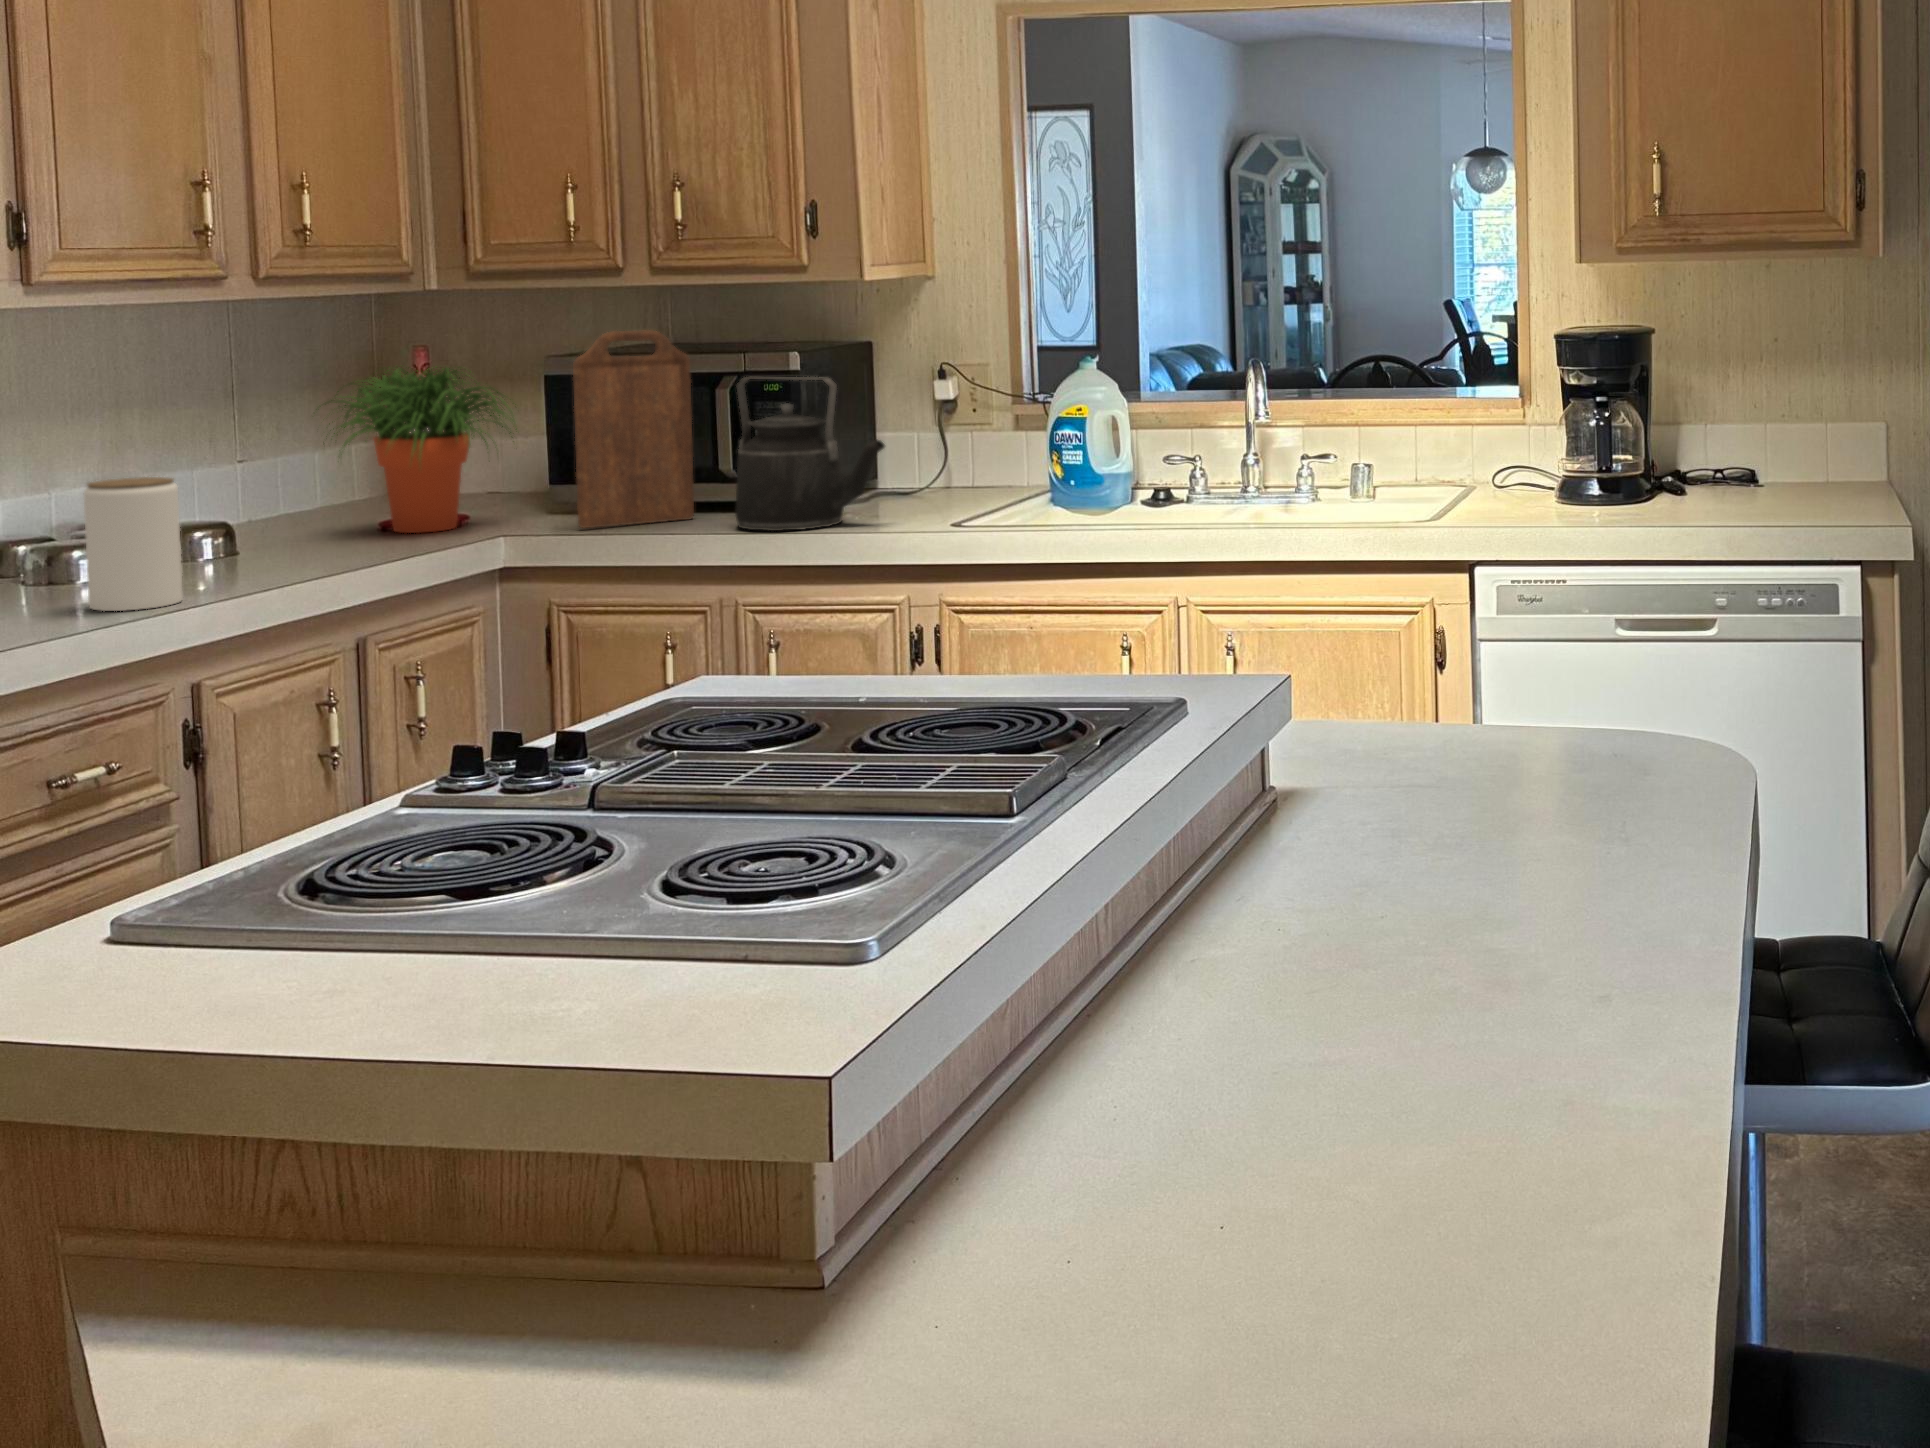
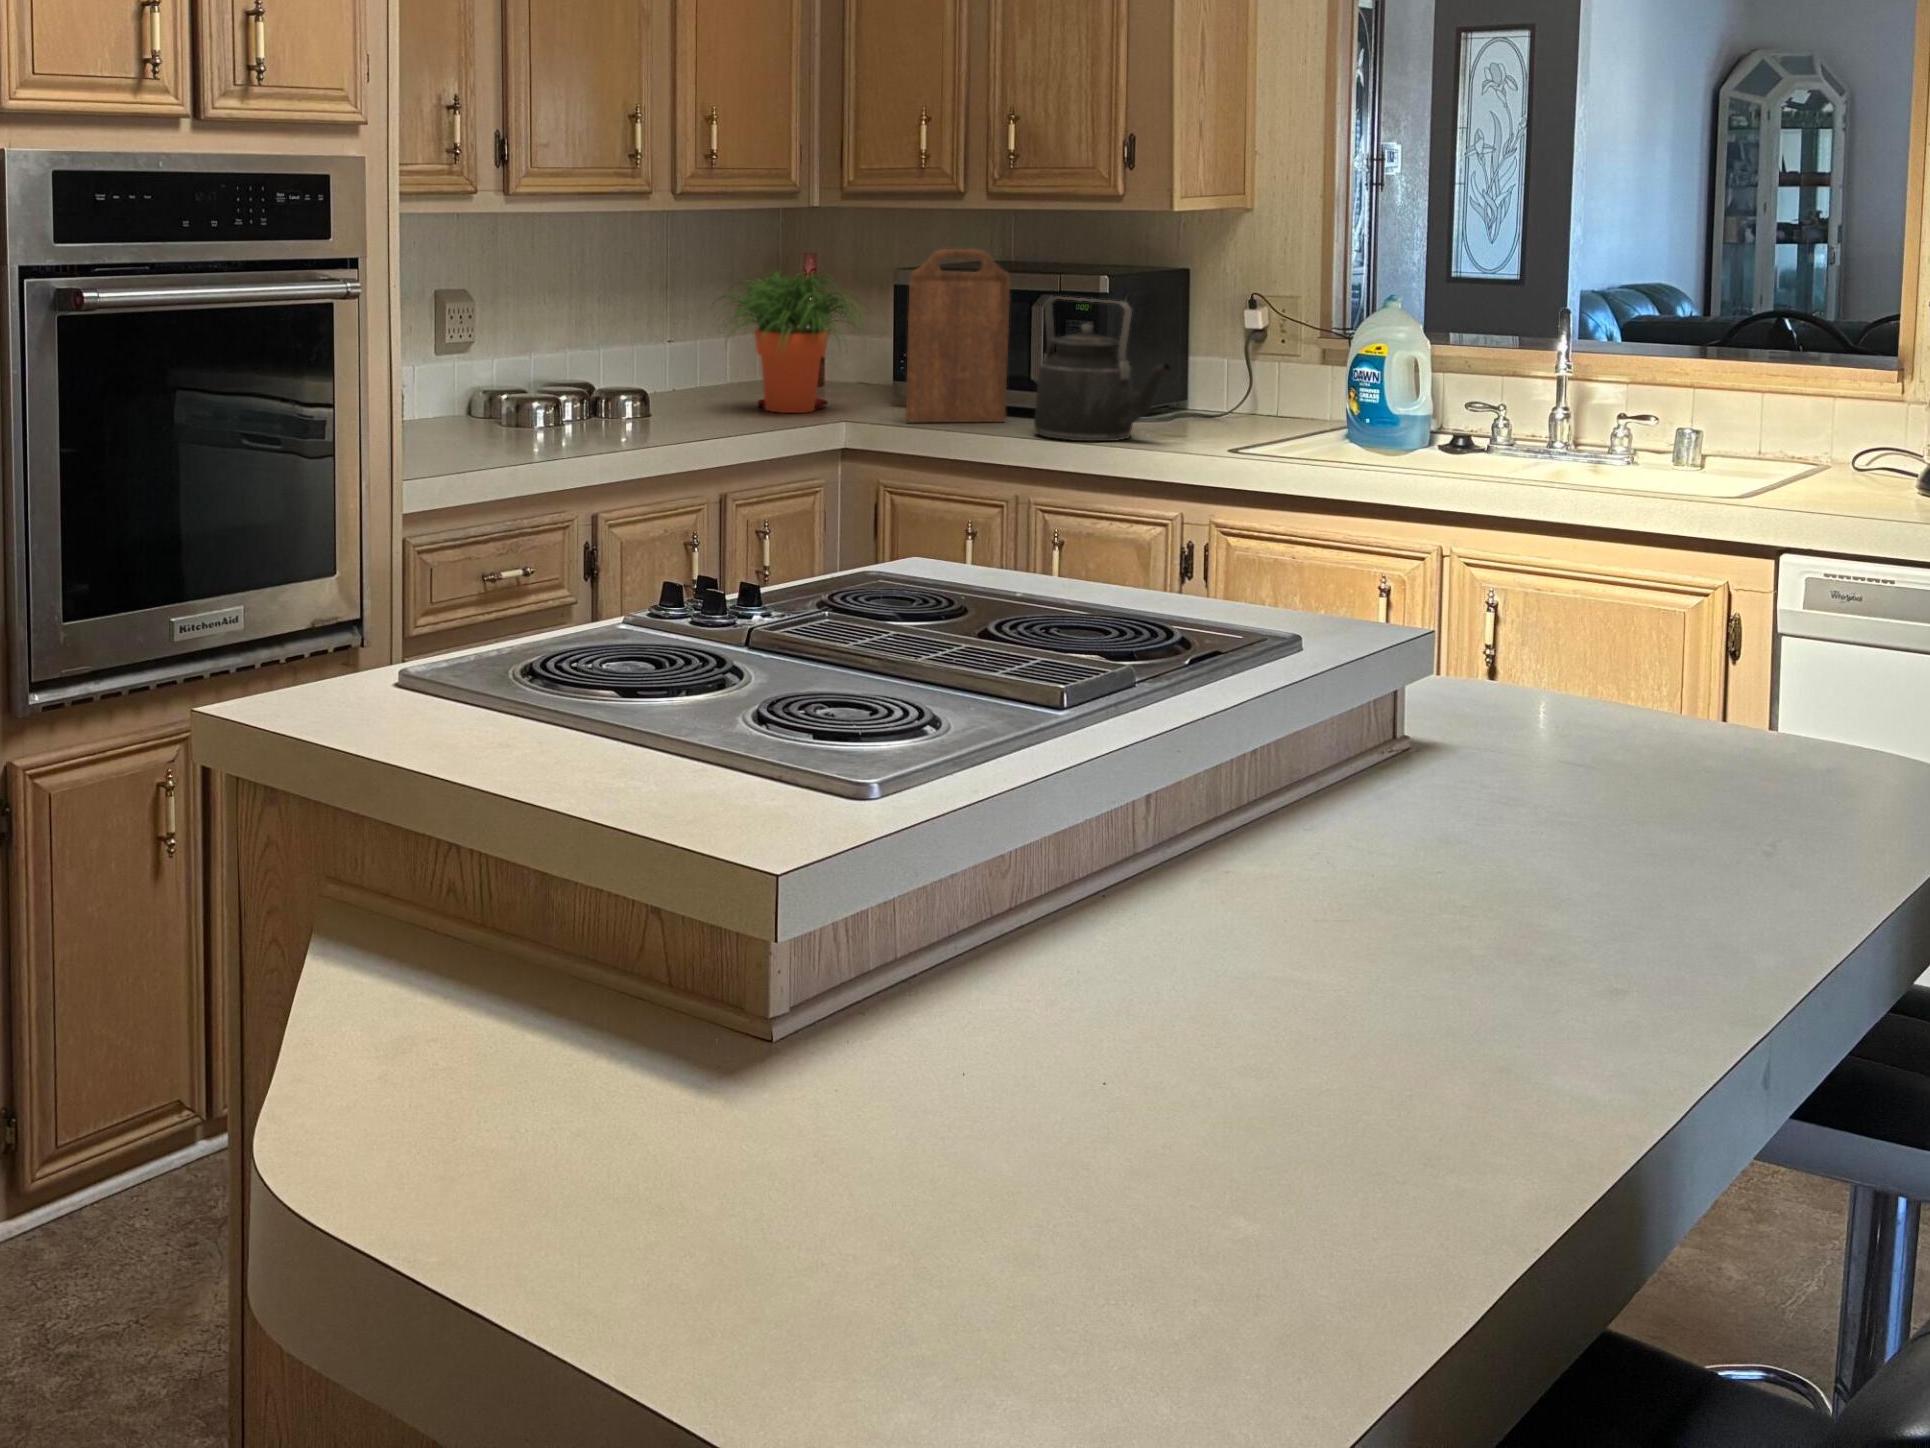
jar: present [84,477,183,611] -> none [528,350,592,454]

